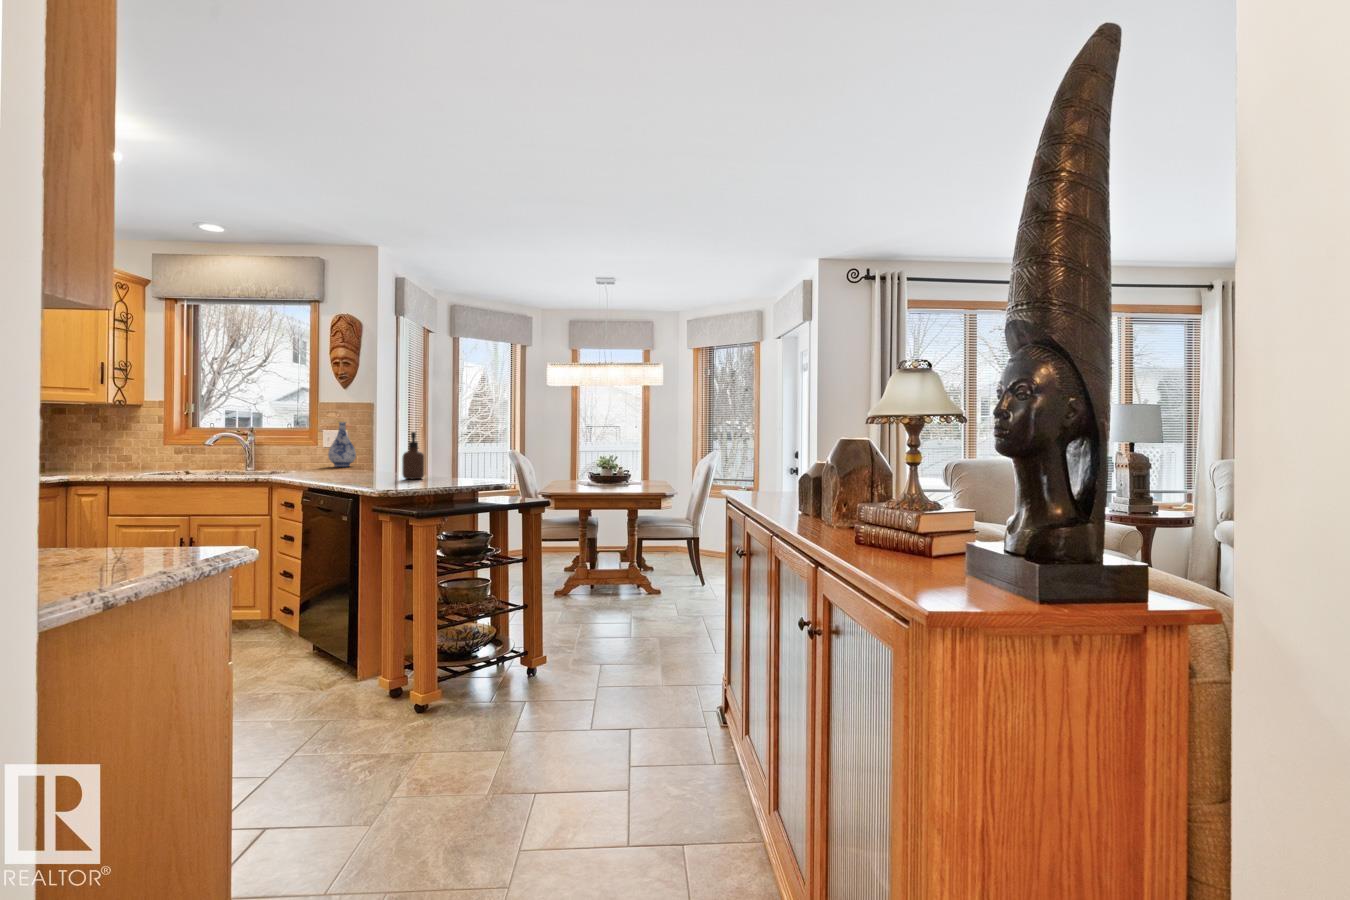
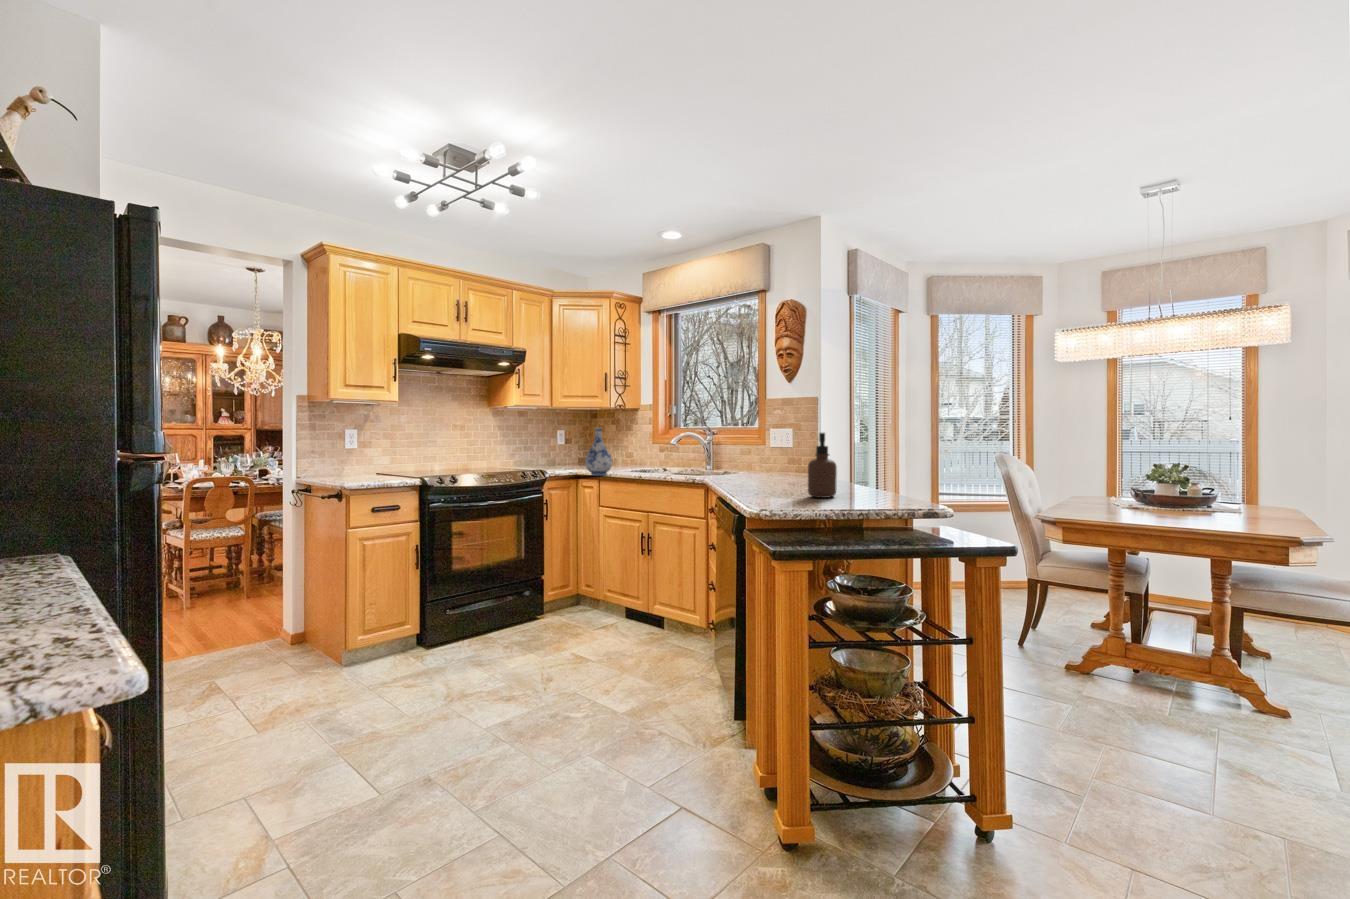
vase: present [328,422,356,467] -> present [585,428,612,476]

